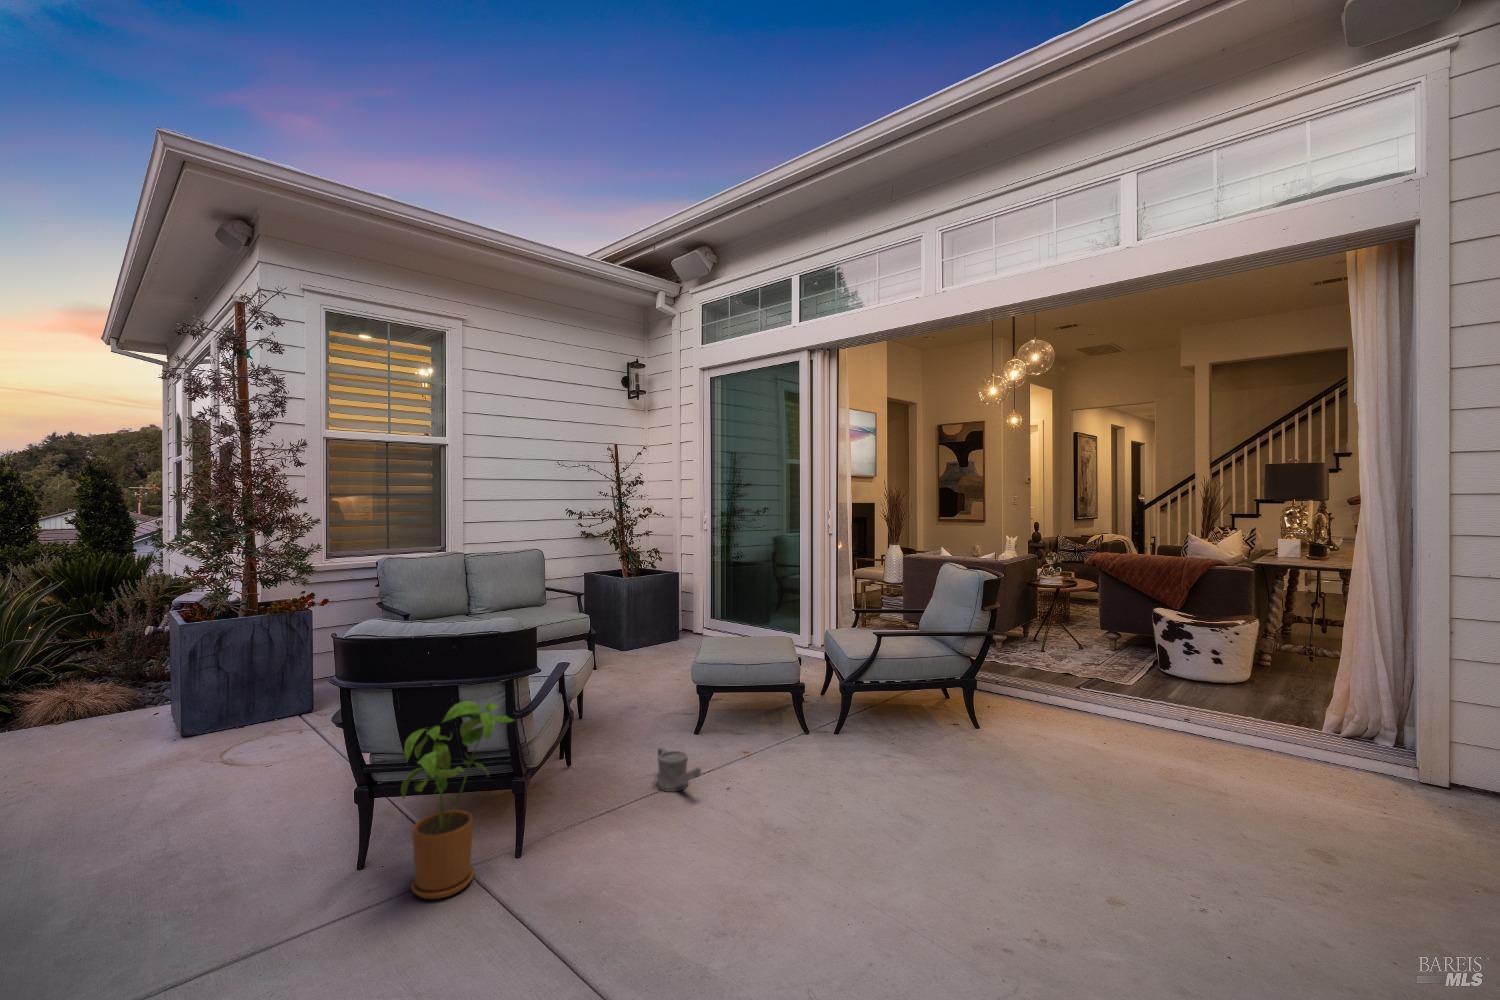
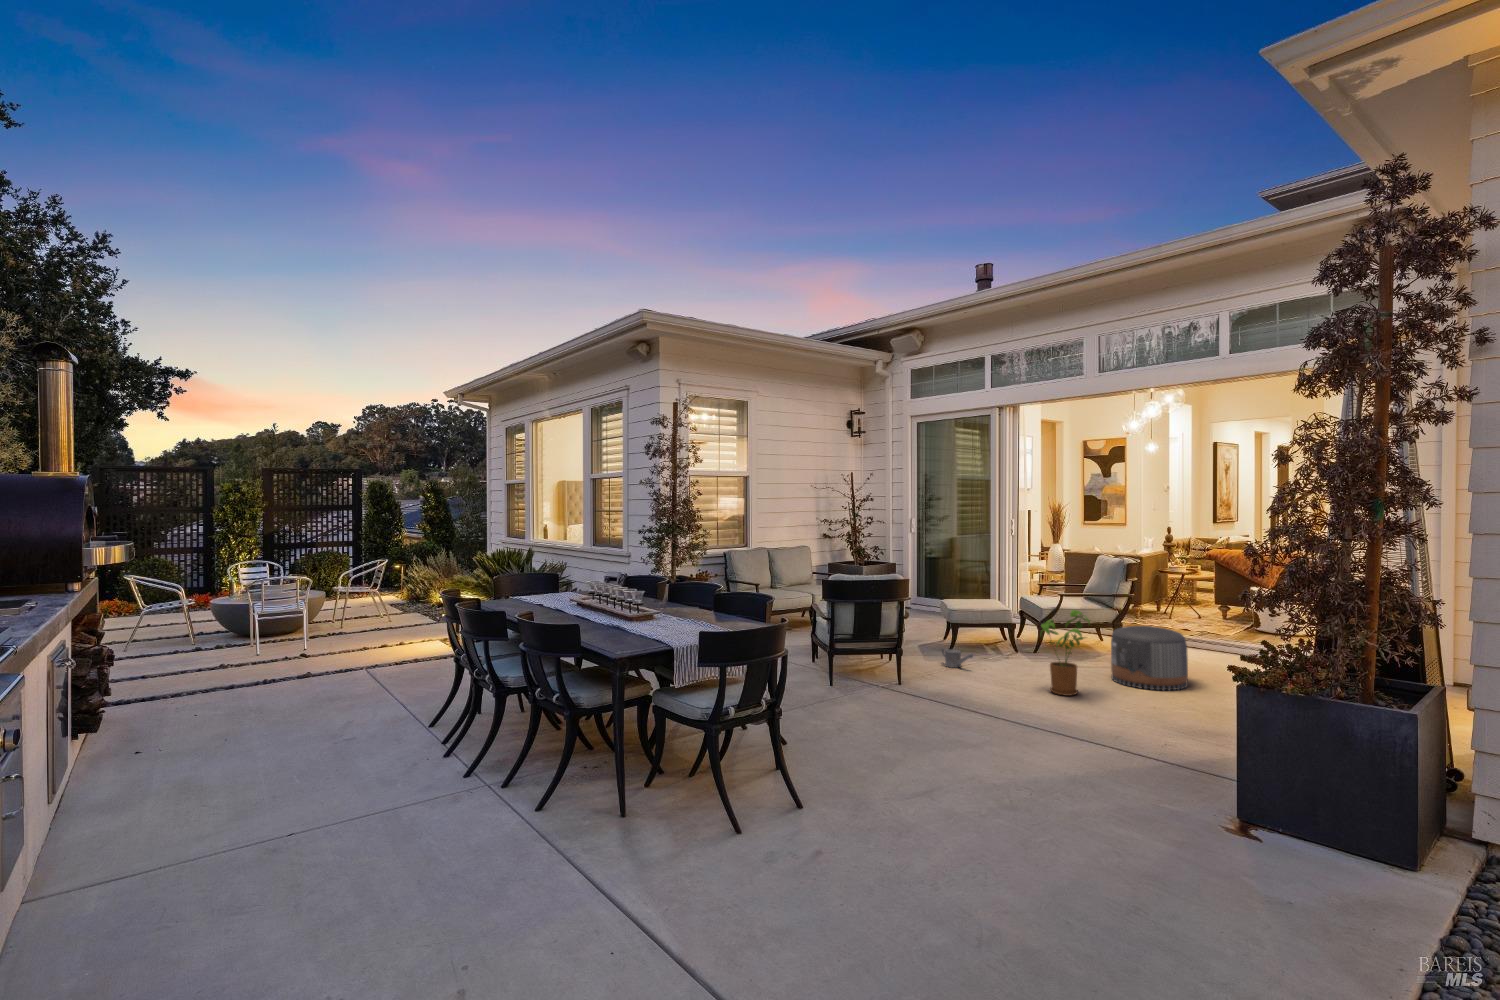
house plant: present [401,701,513,899] -> present [1040,610,1090,696]
pouf: none [954,709,1098,861] -> present [1111,626,1188,691]

